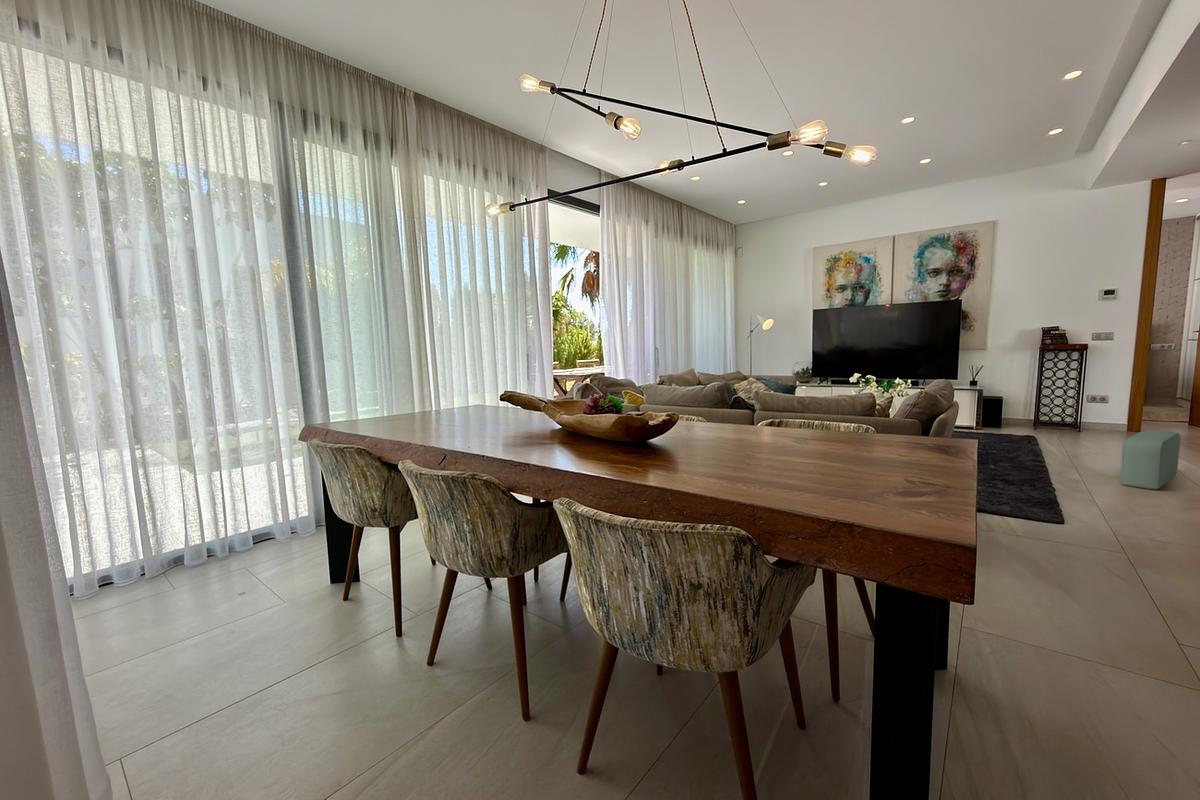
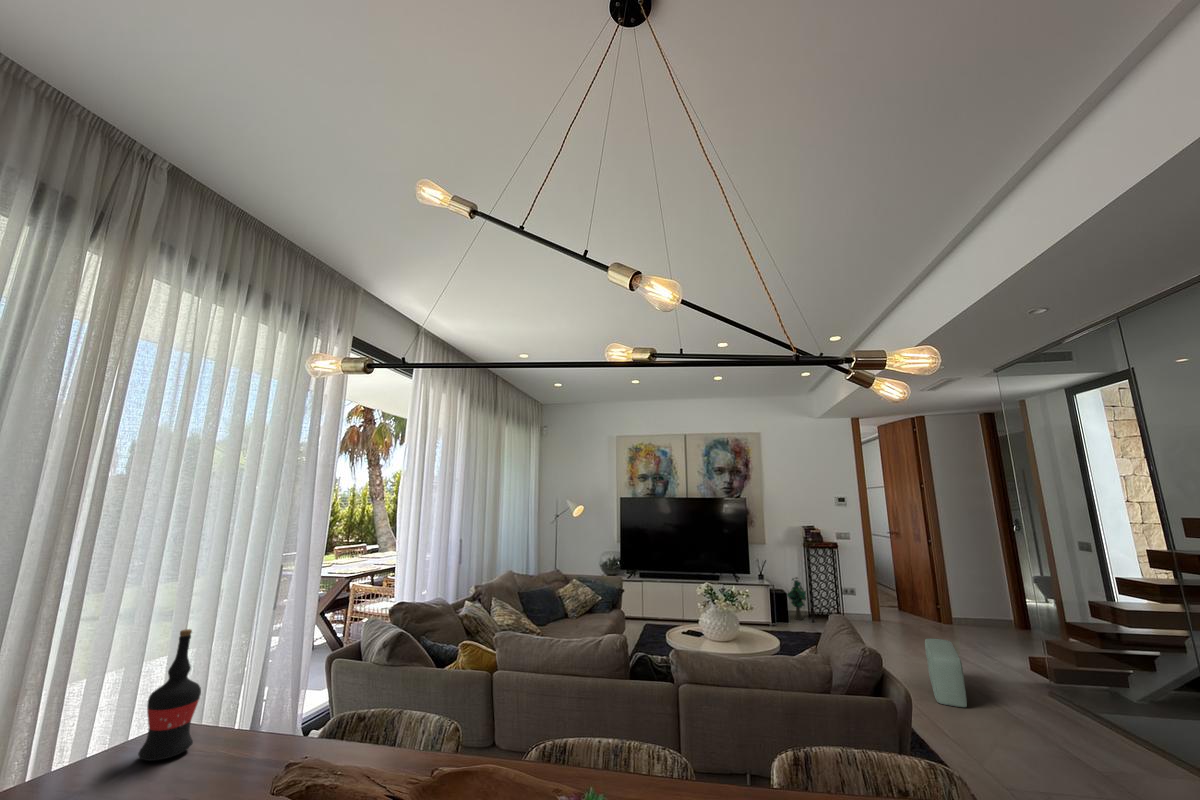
wine bottle: none [463,356,484,409] -> present [138,629,201,761]
decorative plant: none [1005,382,1034,426] -> present [787,577,806,620]

